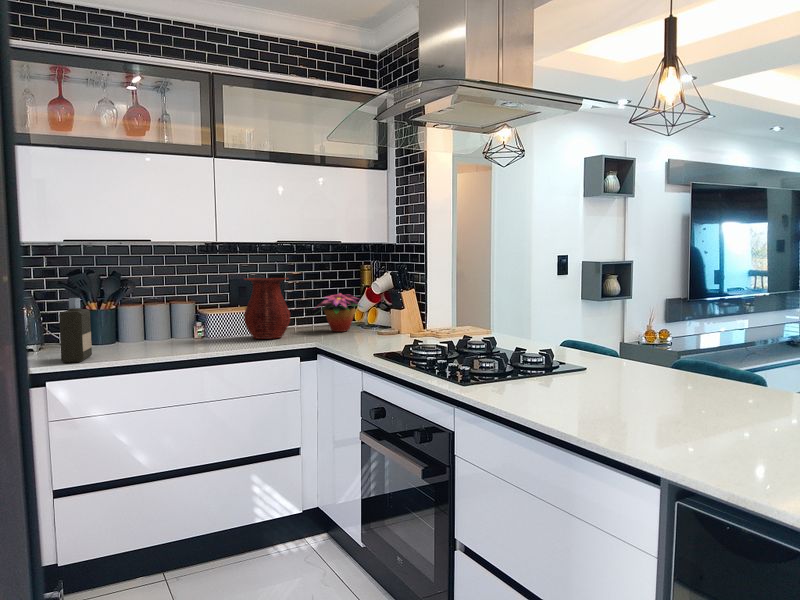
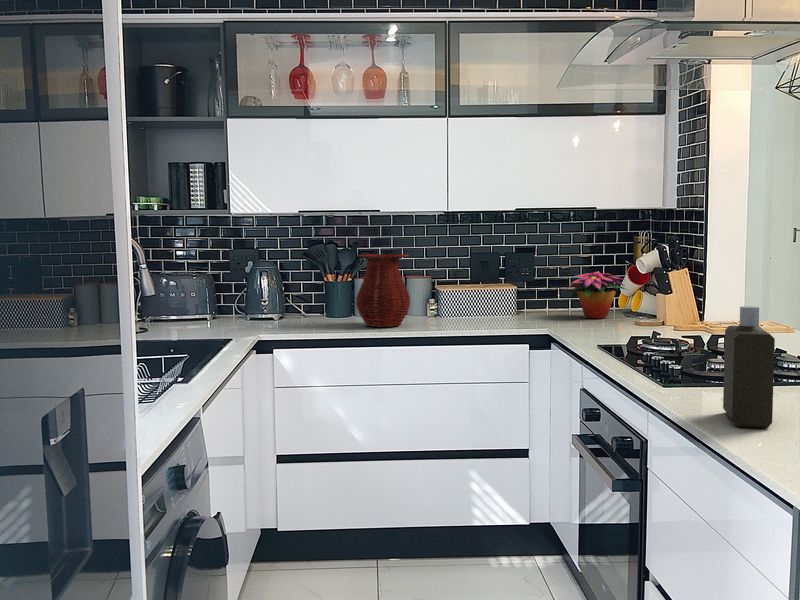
vase: present [244,278,290,339] -> present [356,254,410,327]
bottle: present [59,298,92,363] -> present [723,306,775,428]

